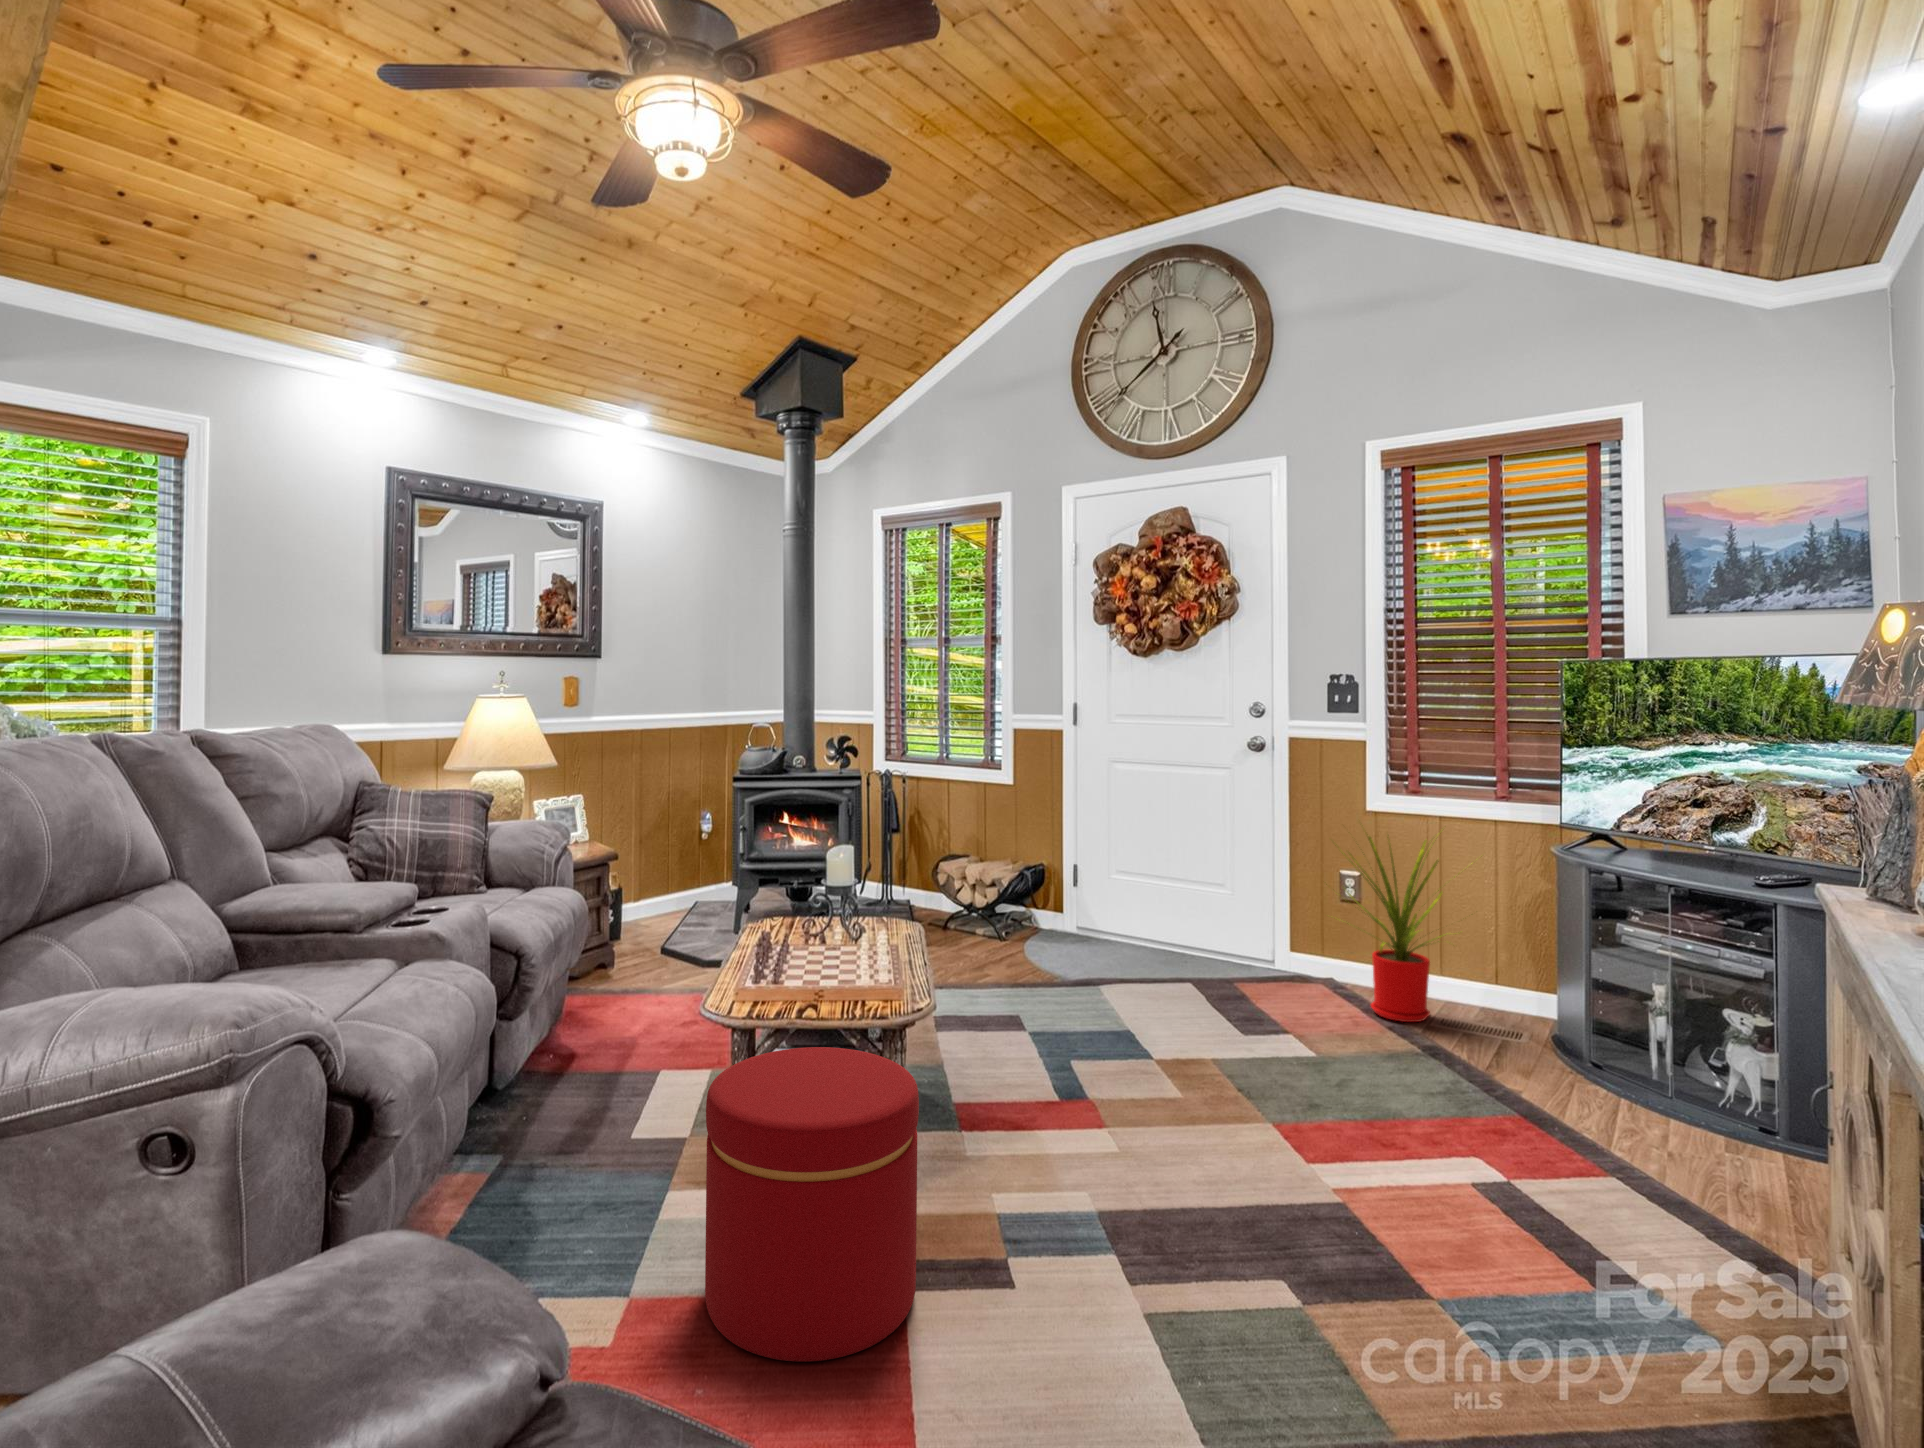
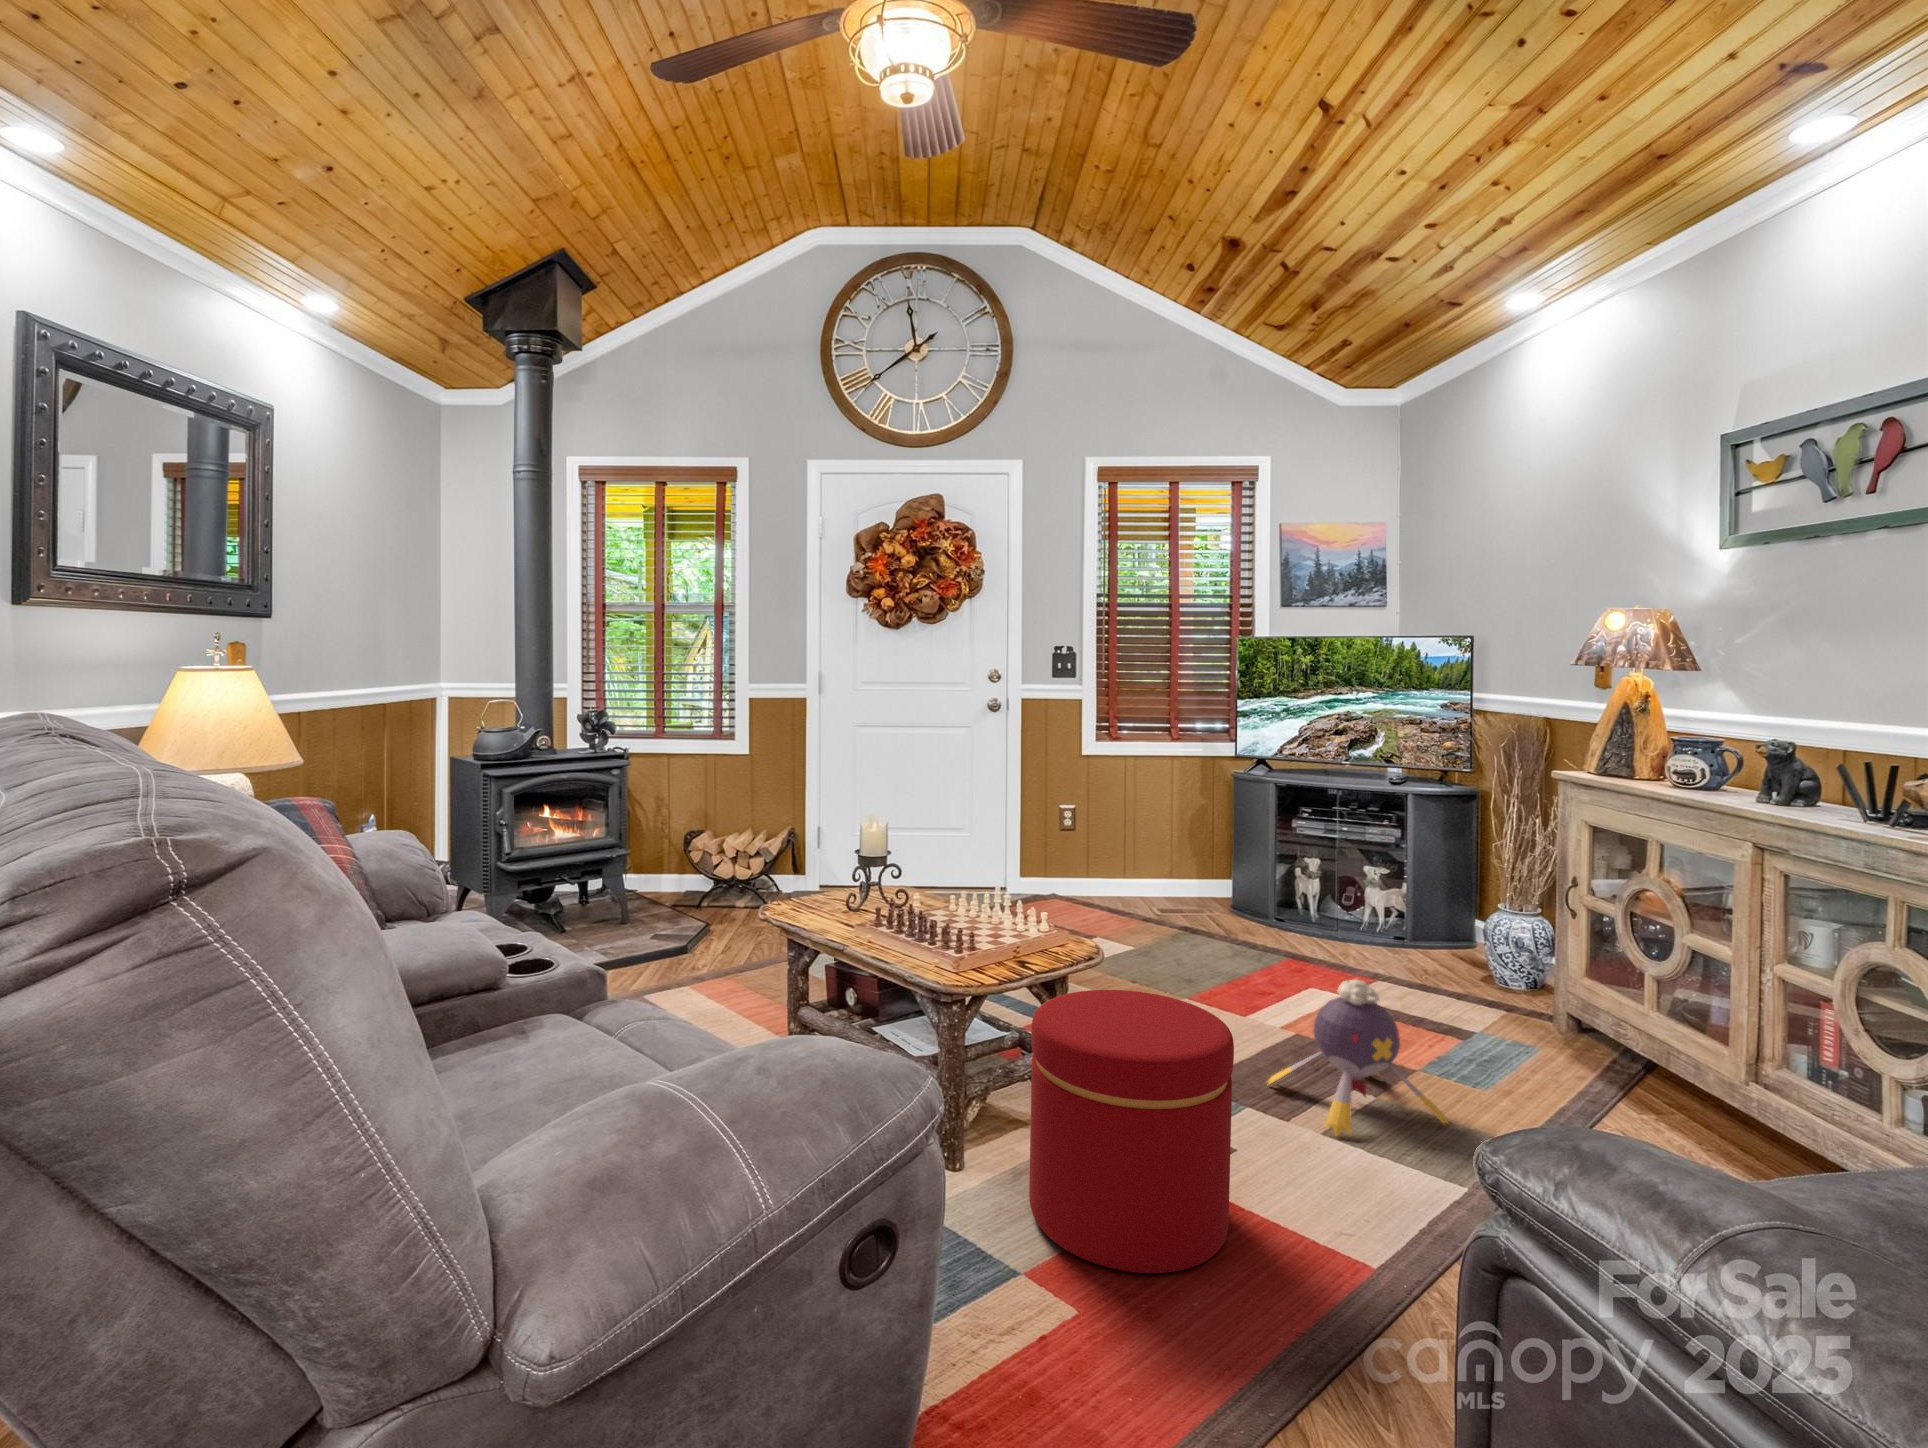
house plant: present [1326,836,1455,1022] -> none [1081,760,1194,912]
plush toy: none [1163,1127,1371,1370] -> present [1267,980,1448,1136]

